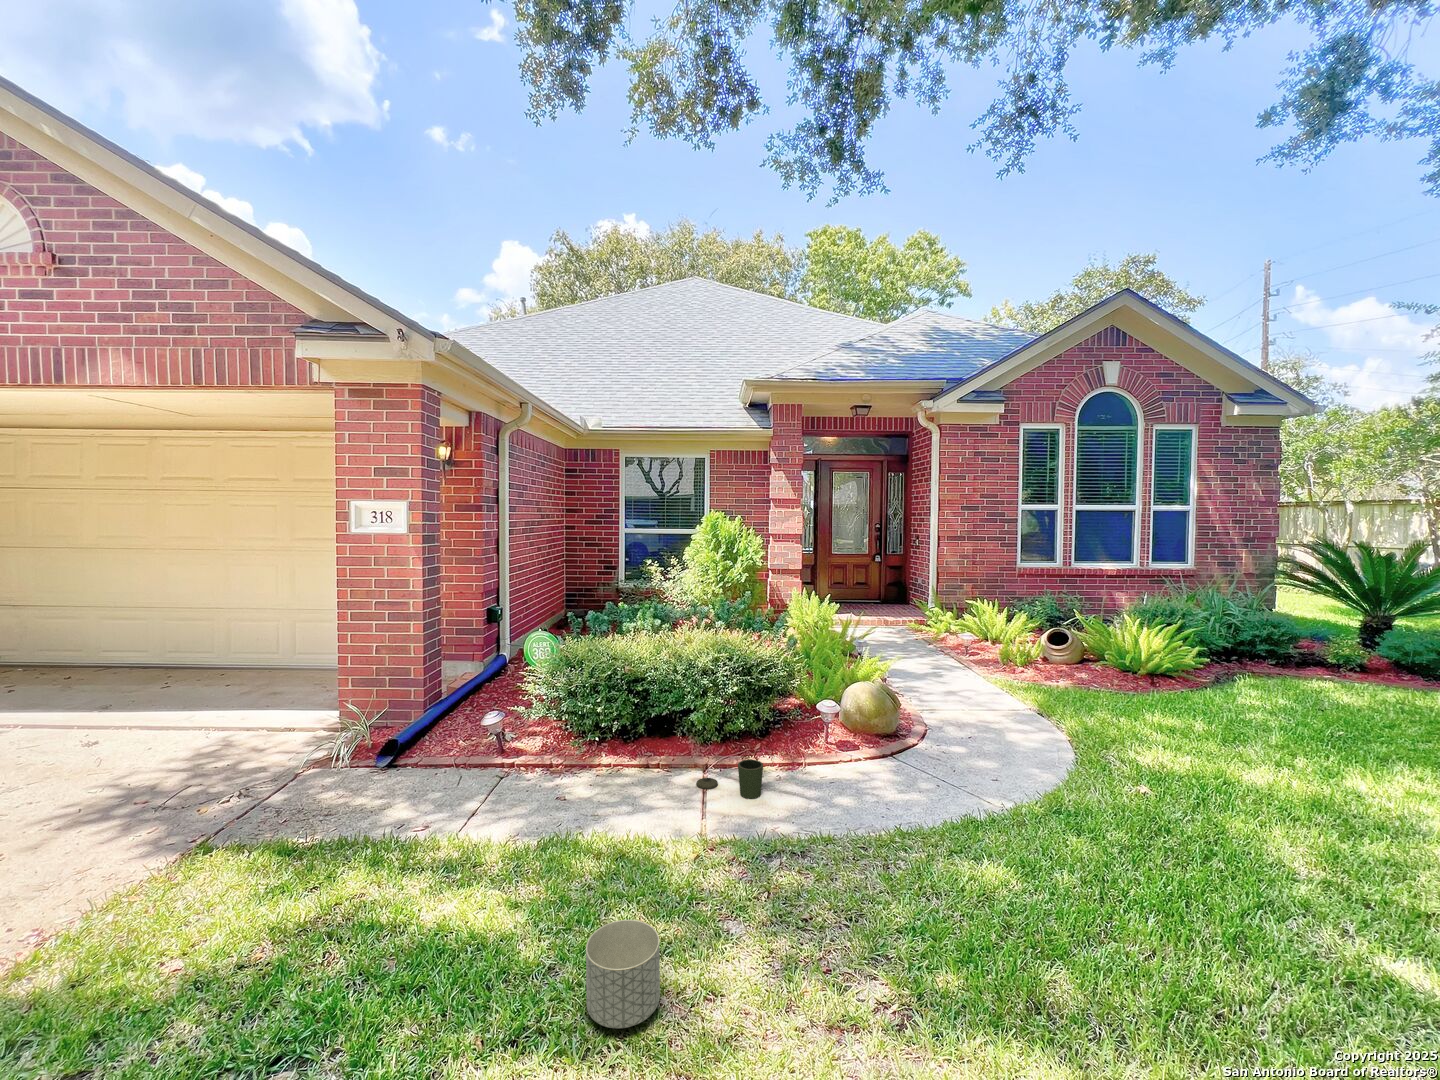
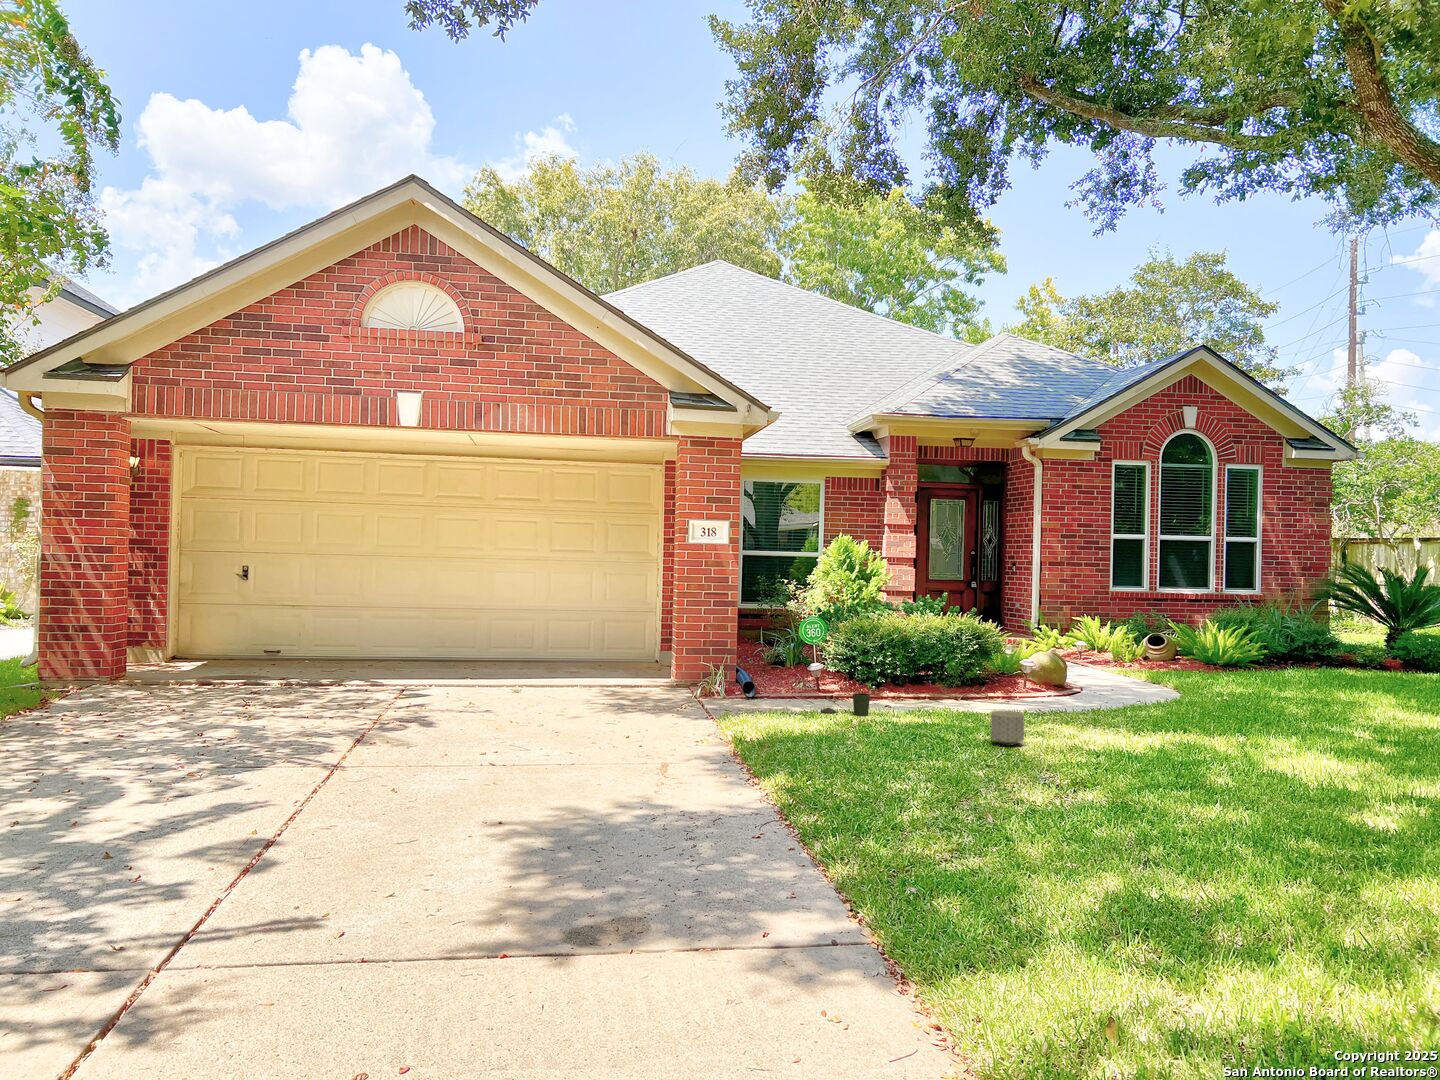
trash can: present [696,760,763,799] -> present [821,693,870,716]

